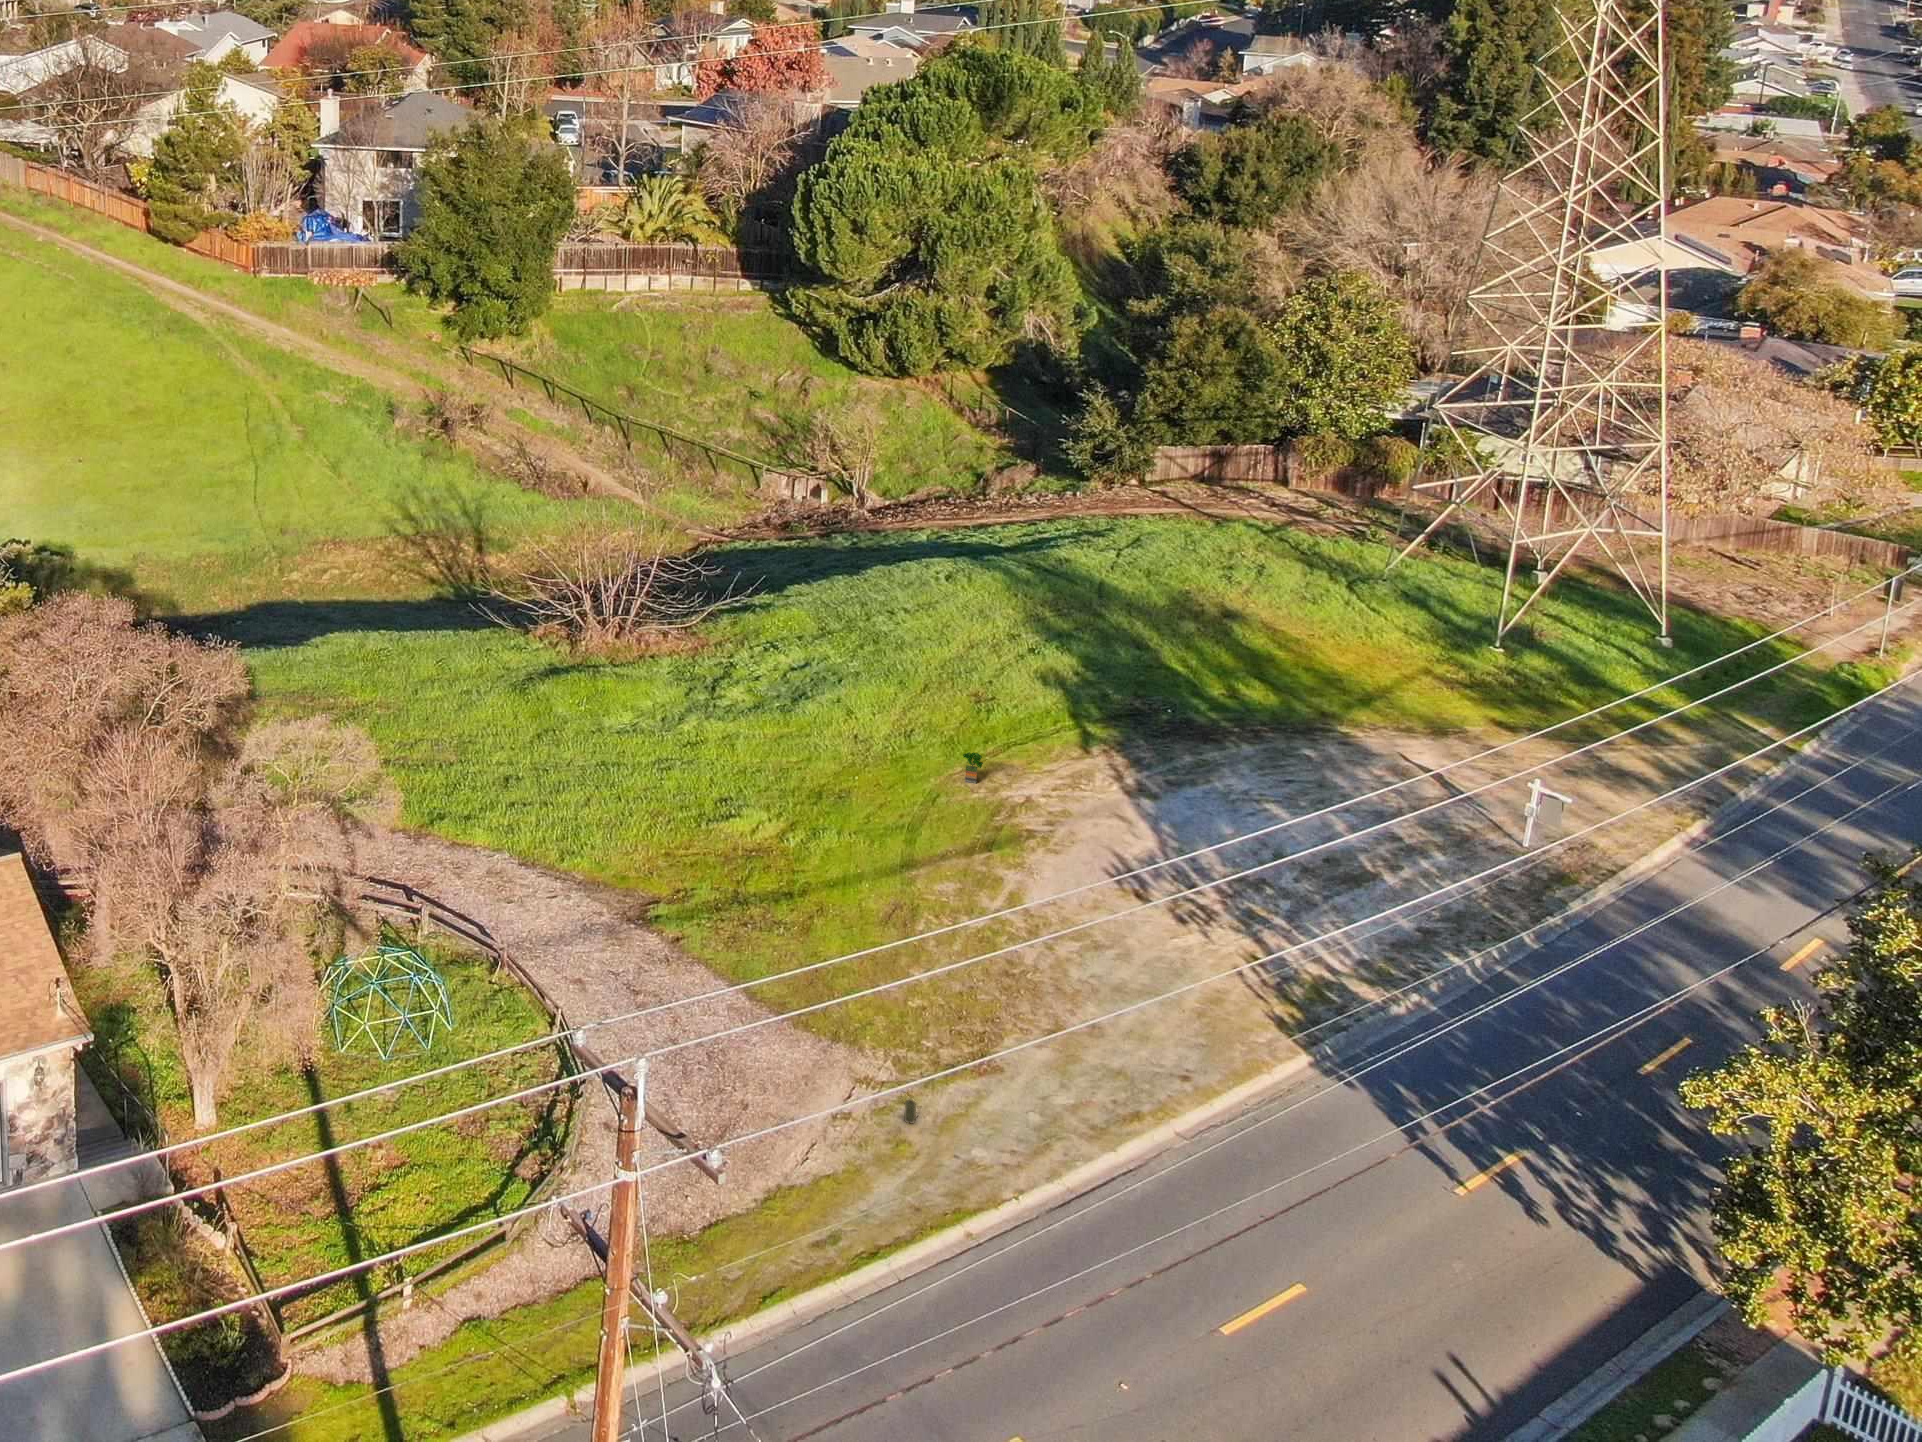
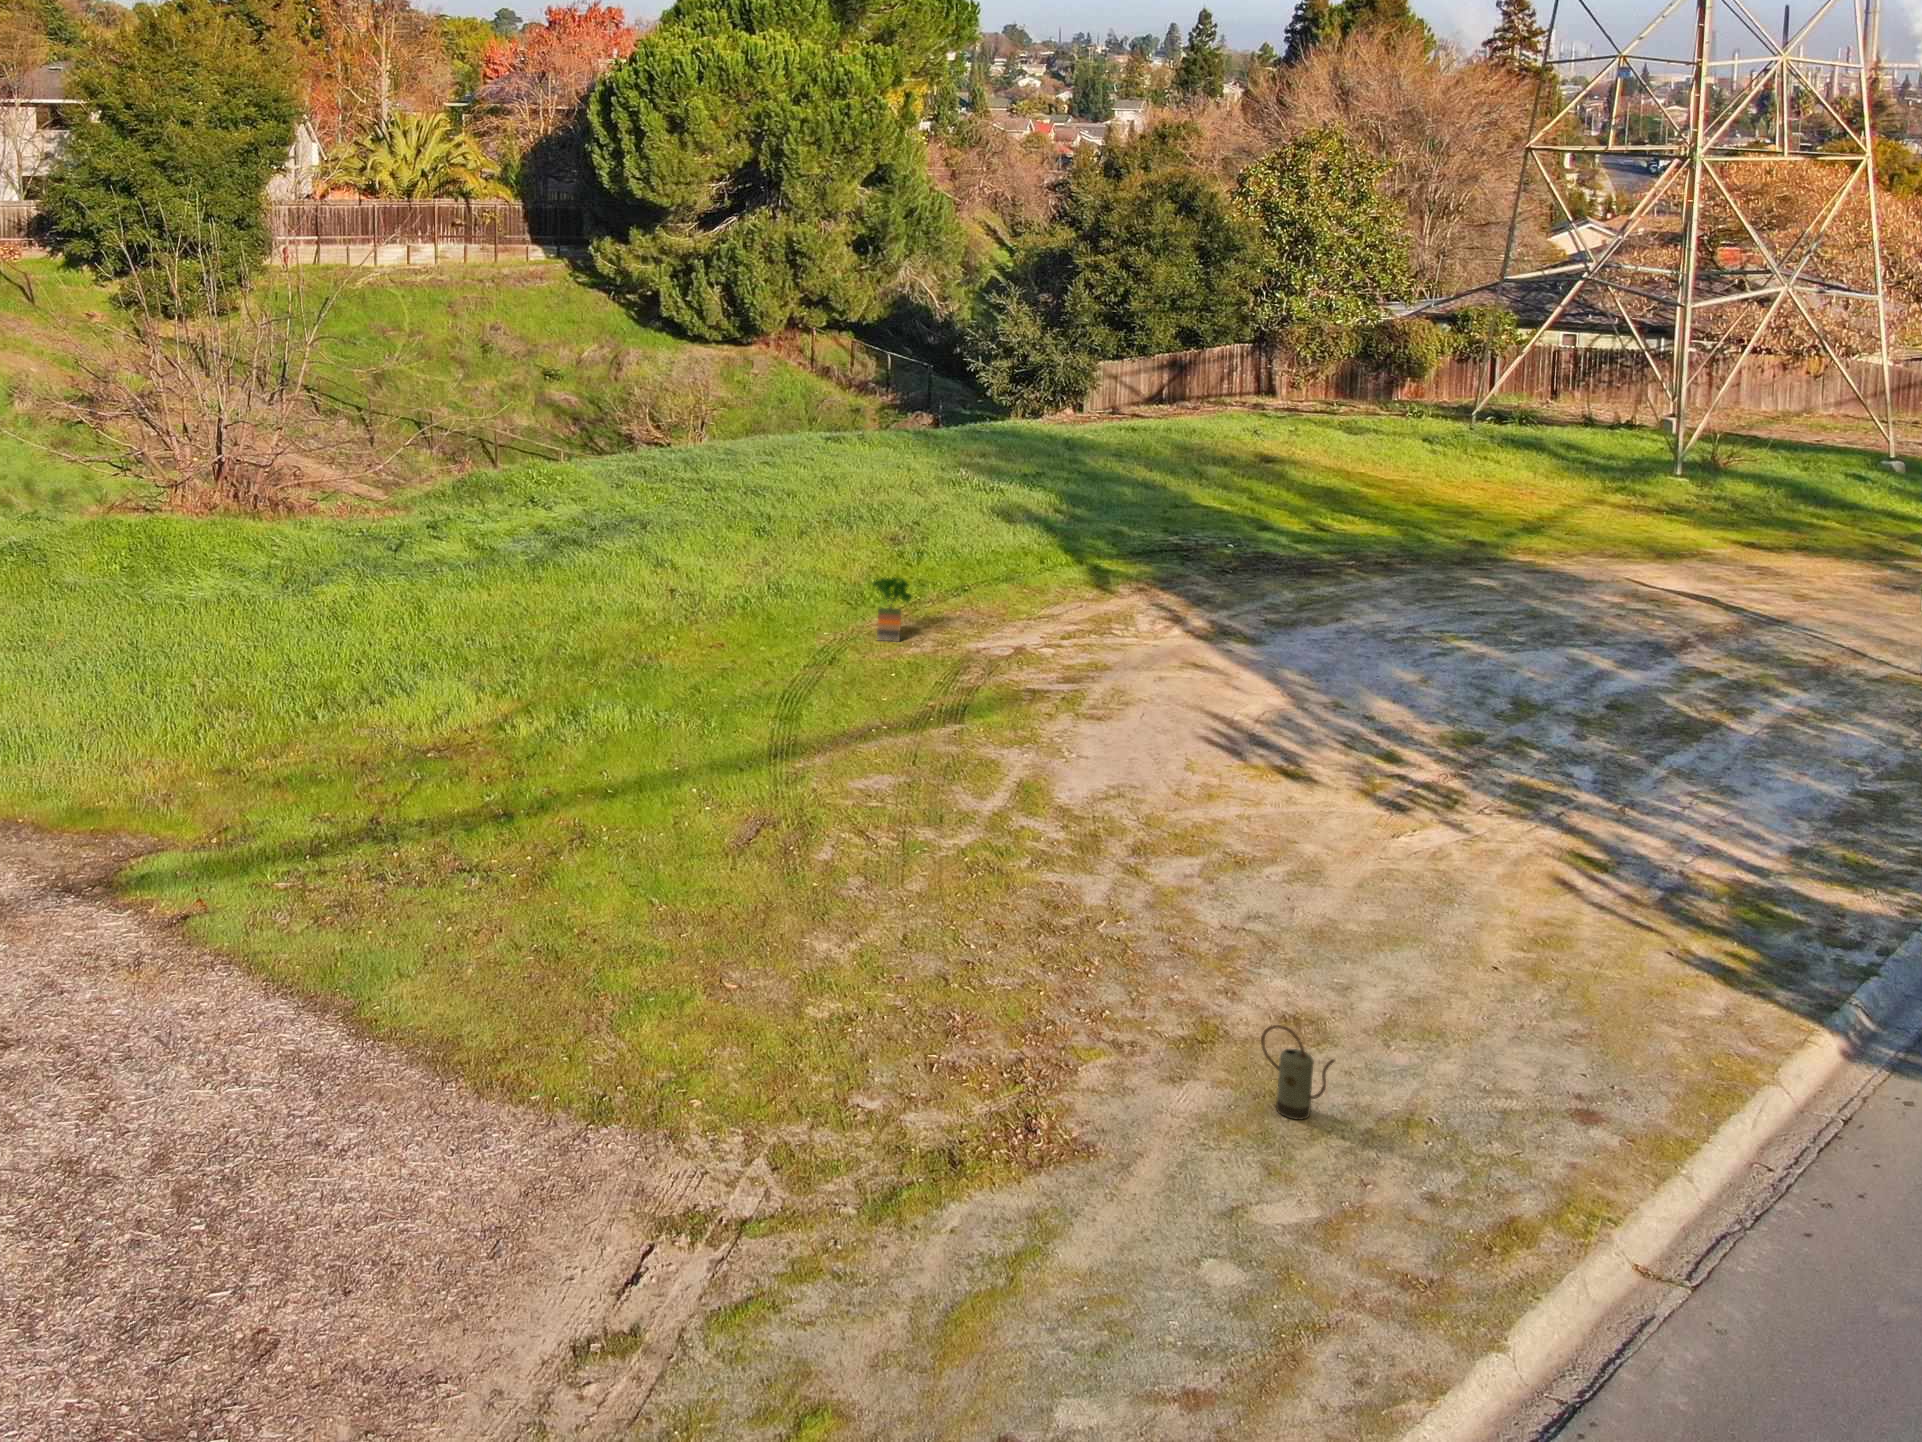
watering can: present [904,1099,917,1123] -> present [1261,1025,1335,1120]

